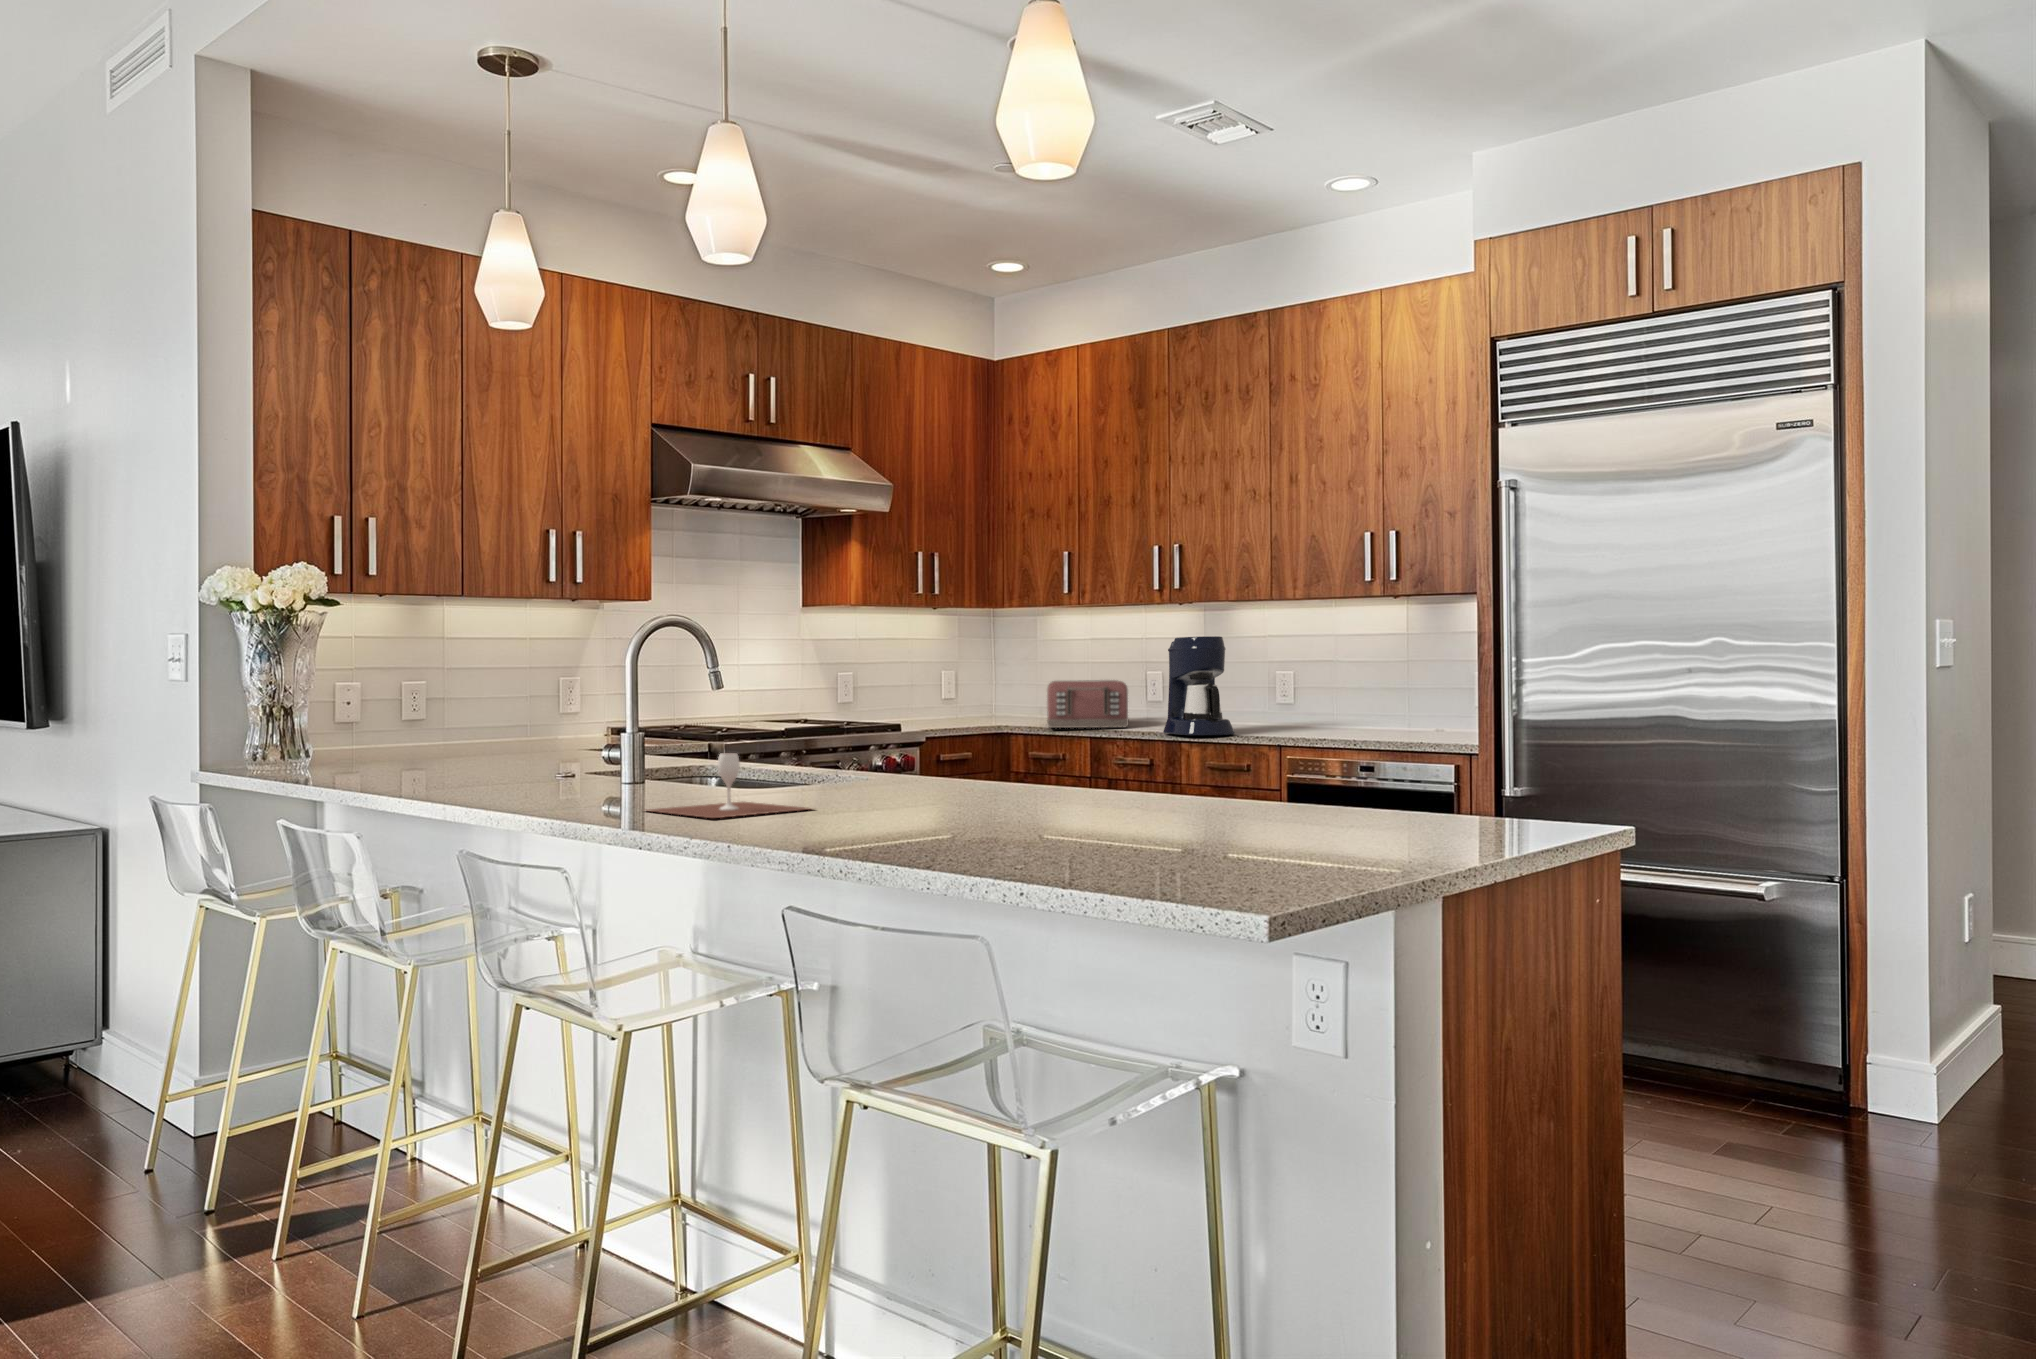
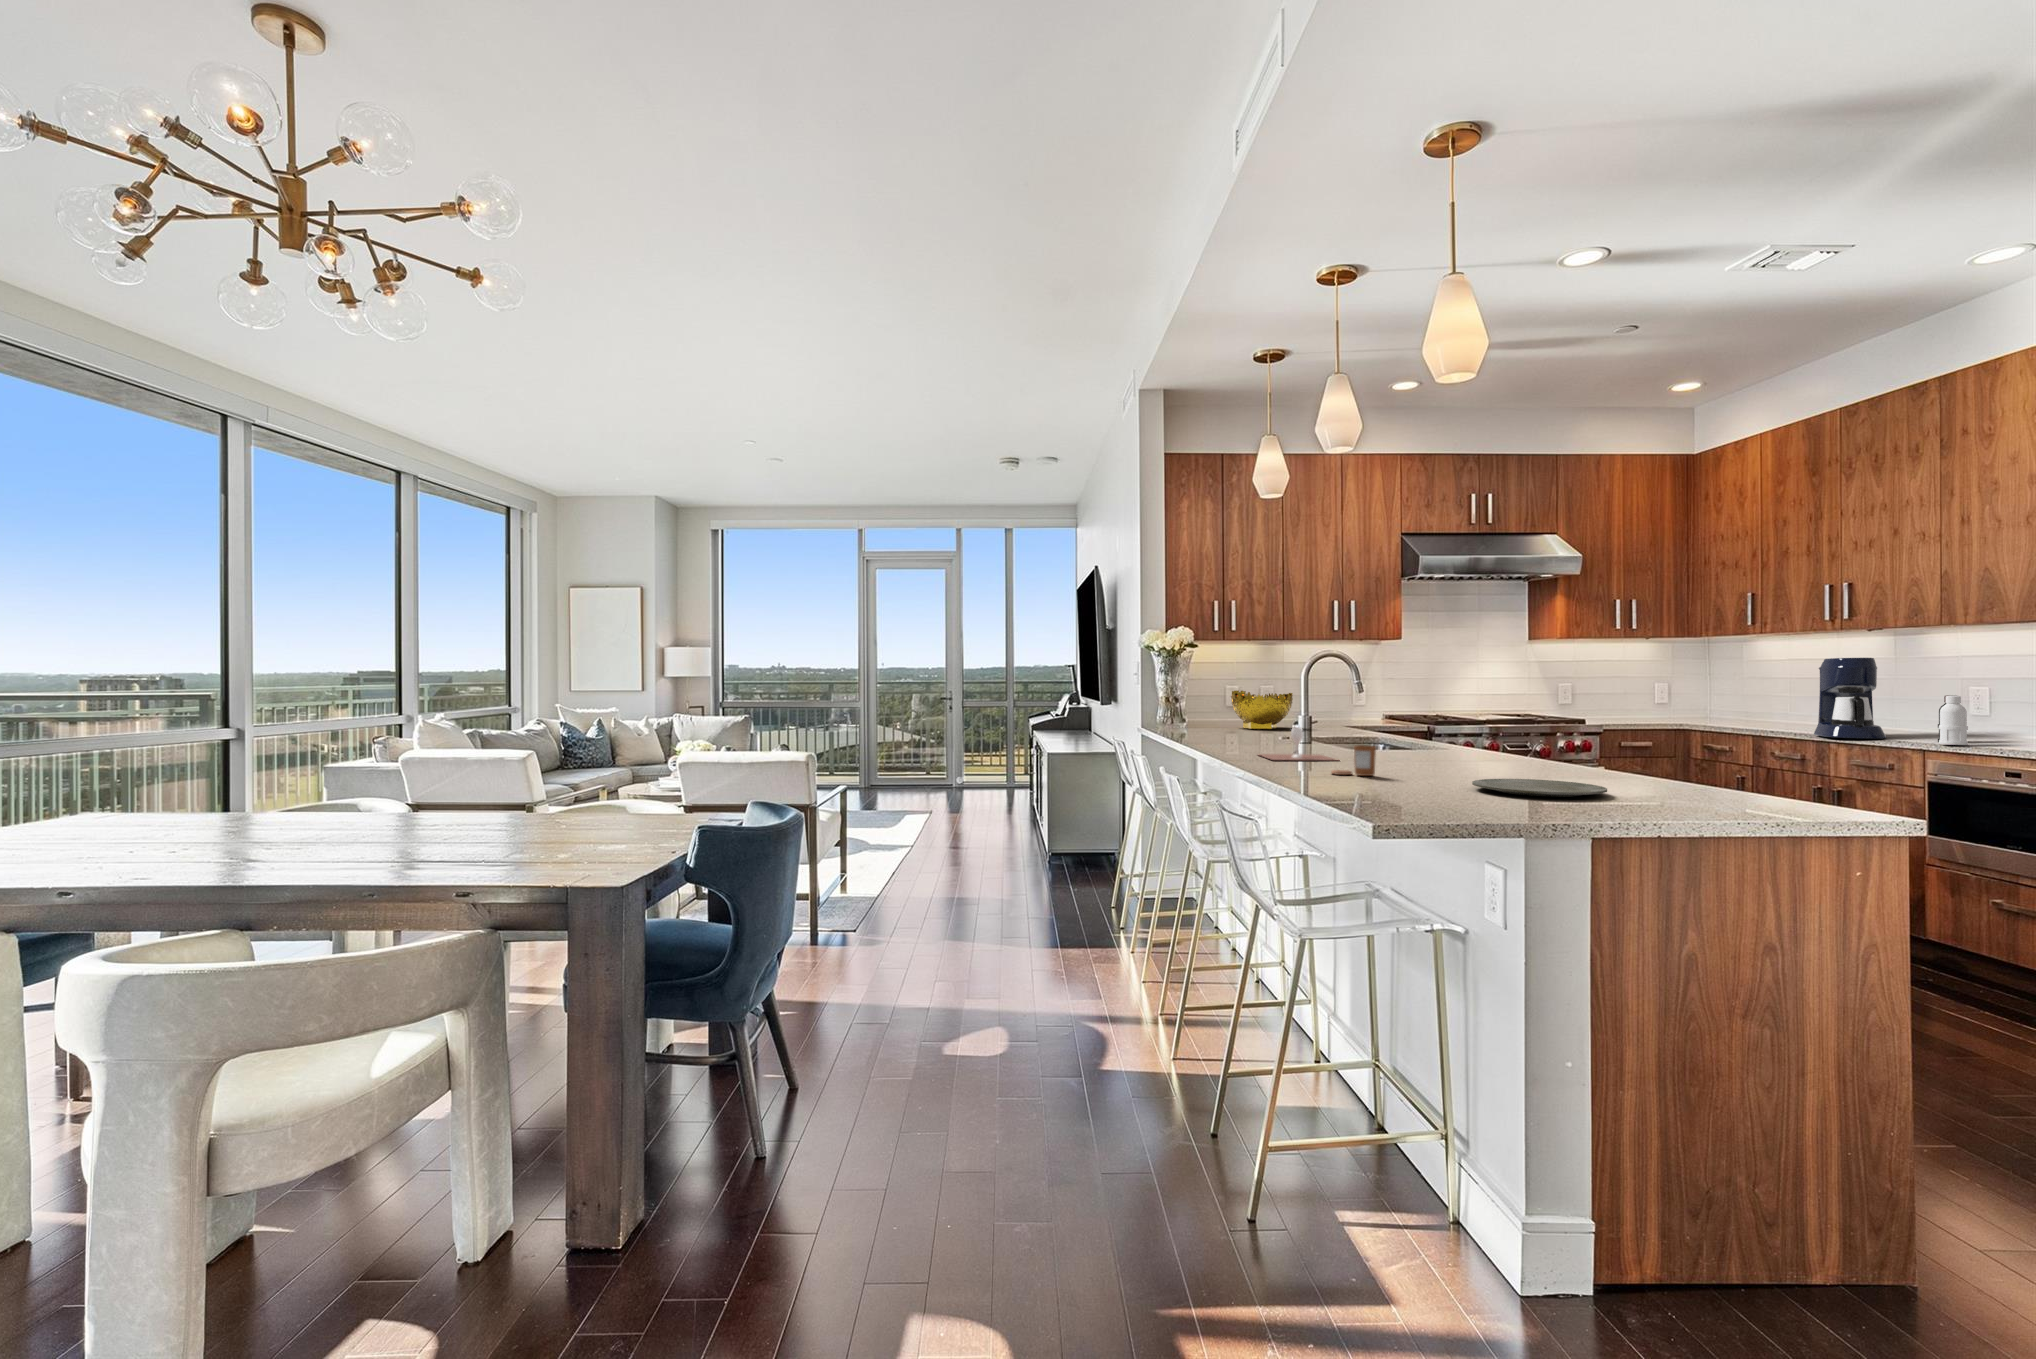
toaster: present [1047,680,1129,728] -> none [1715,691,1806,729]
bottle: none [1285,681,1318,738] -> present [1938,695,1968,745]
decorative bowl: none [405,691,526,764] -> present [1231,691,1293,729]
candle: none [890,777,967,834] -> present [1331,745,1376,776]
plate: none [1152,813,1340,839] -> present [1472,779,1607,797]

